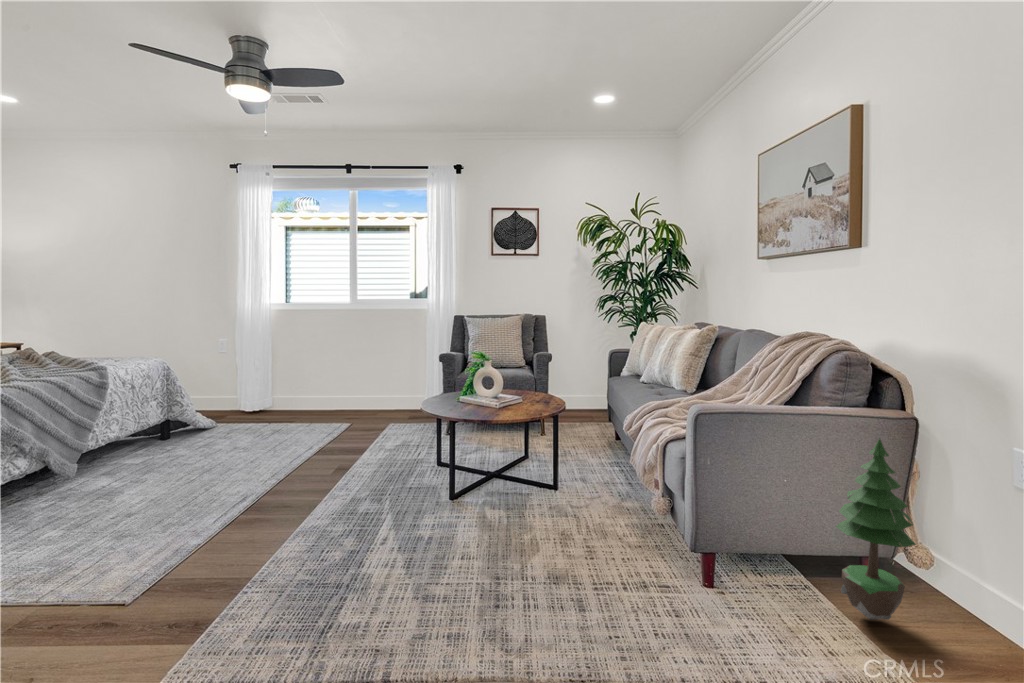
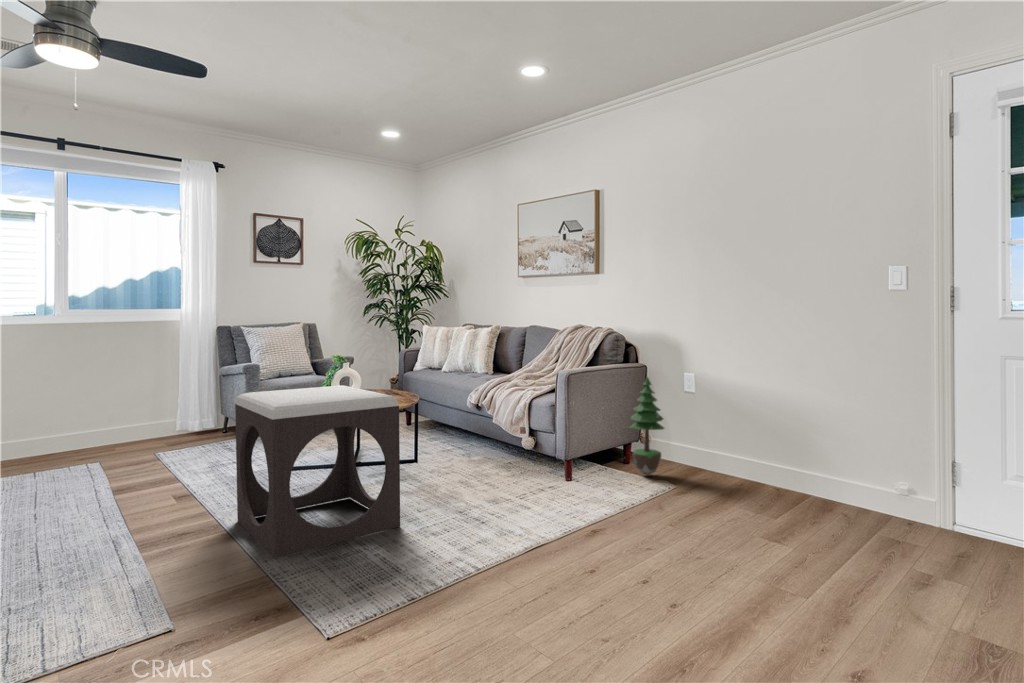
footstool: none [235,401,422,600] -> present [235,385,400,559]

